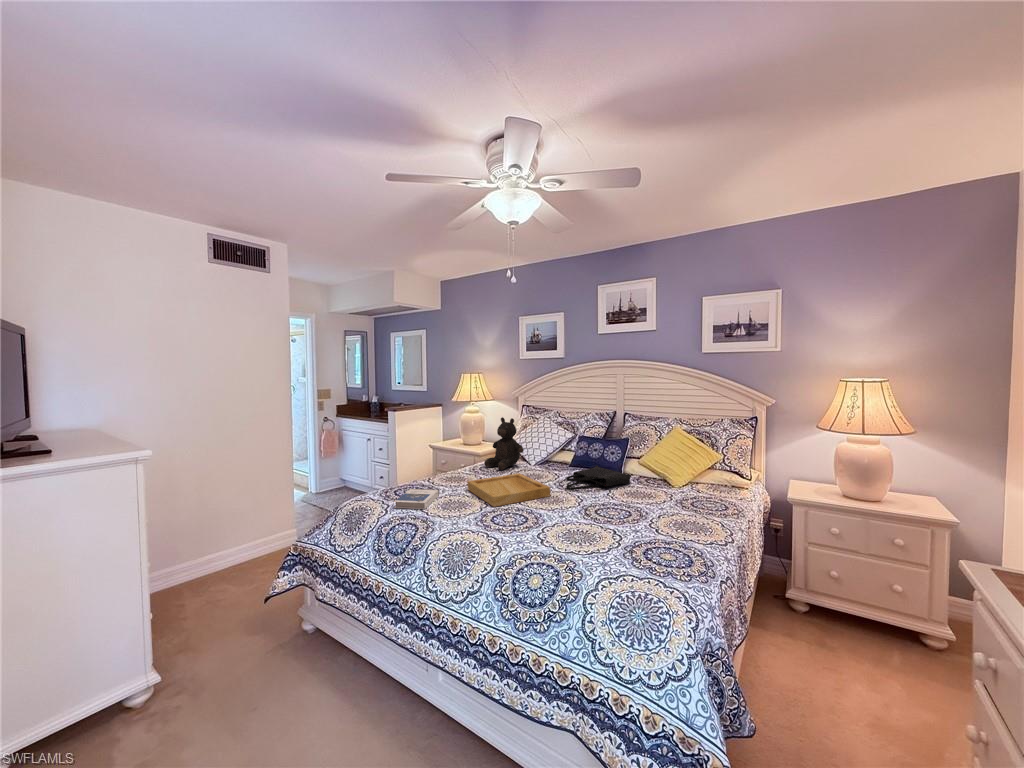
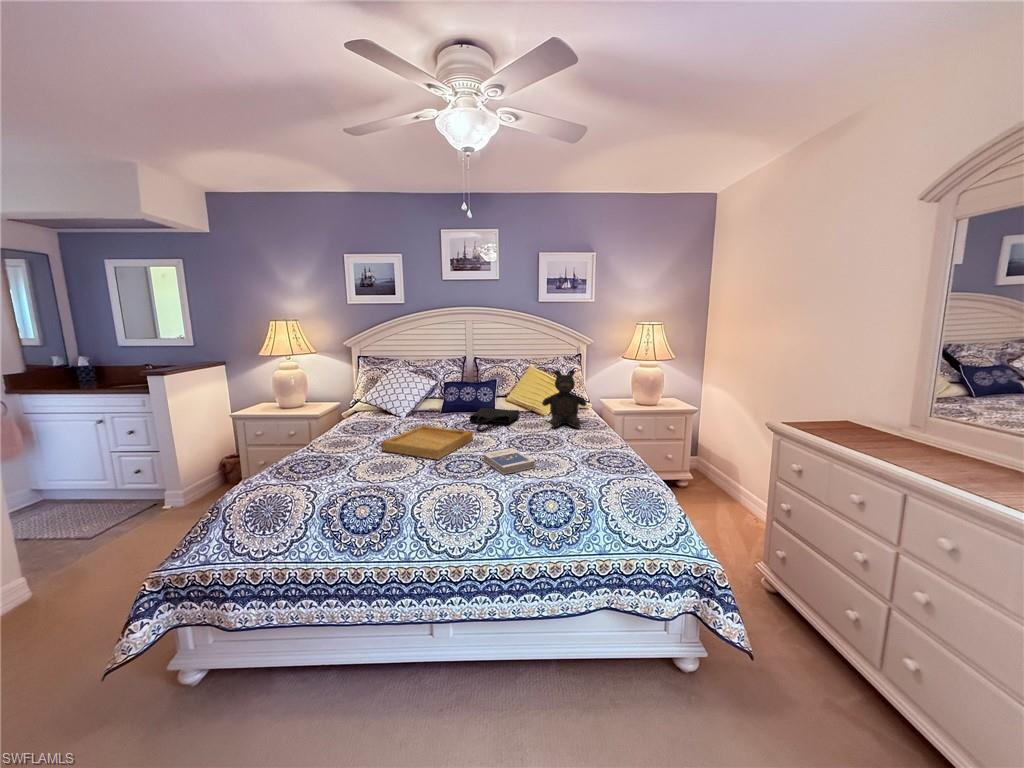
teddy bear: present [484,417,523,470] -> present [542,370,587,427]
hardback book: present [394,489,439,509] -> present [482,447,535,474]

